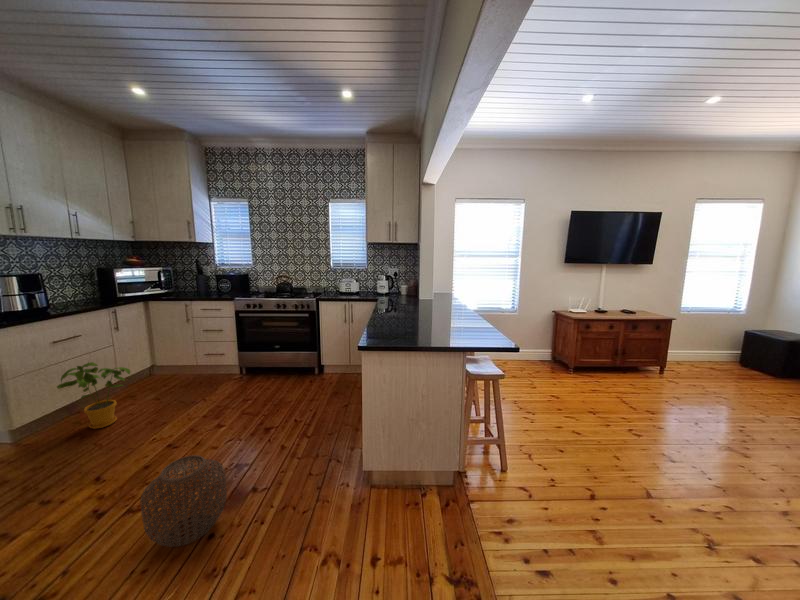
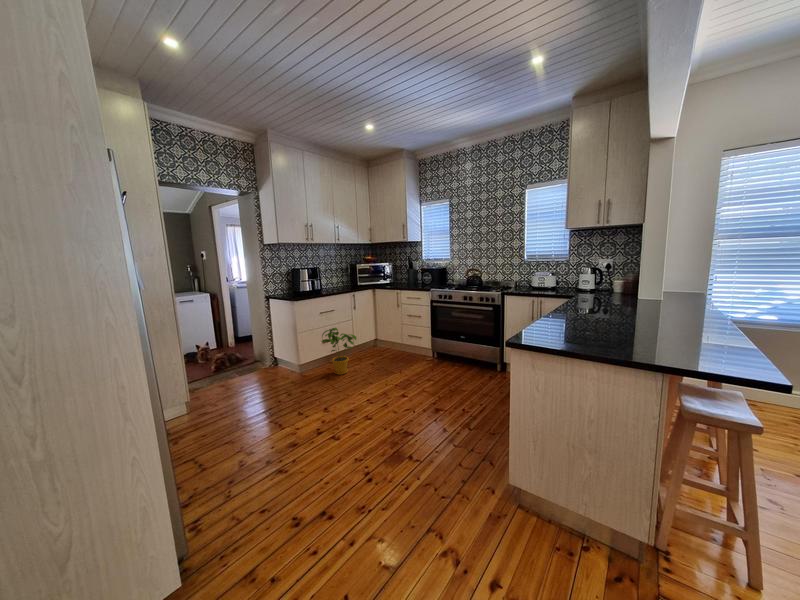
woven basket: present [140,455,226,547] -> none [330,407,386,477]

